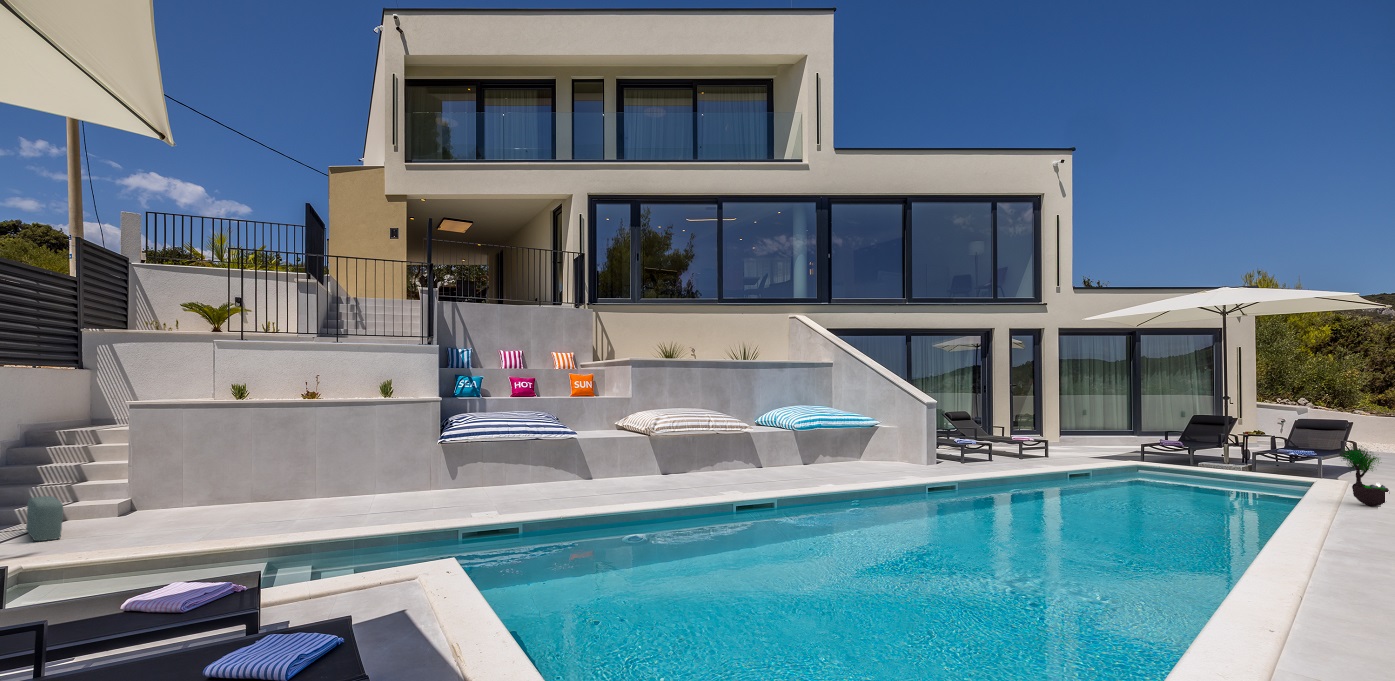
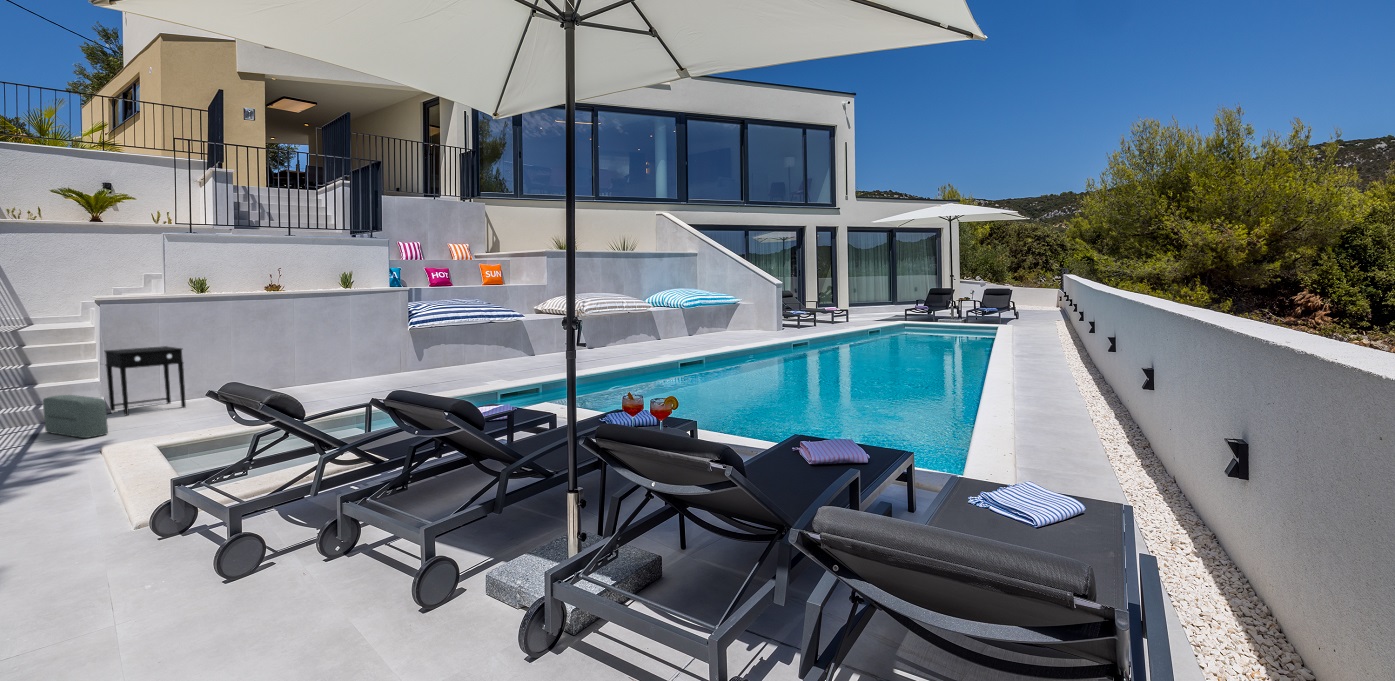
potted tree: present [1342,445,1389,506] -> none [1055,301,1081,342]
side table: none [116,452,182,519] -> present [105,346,186,415]

